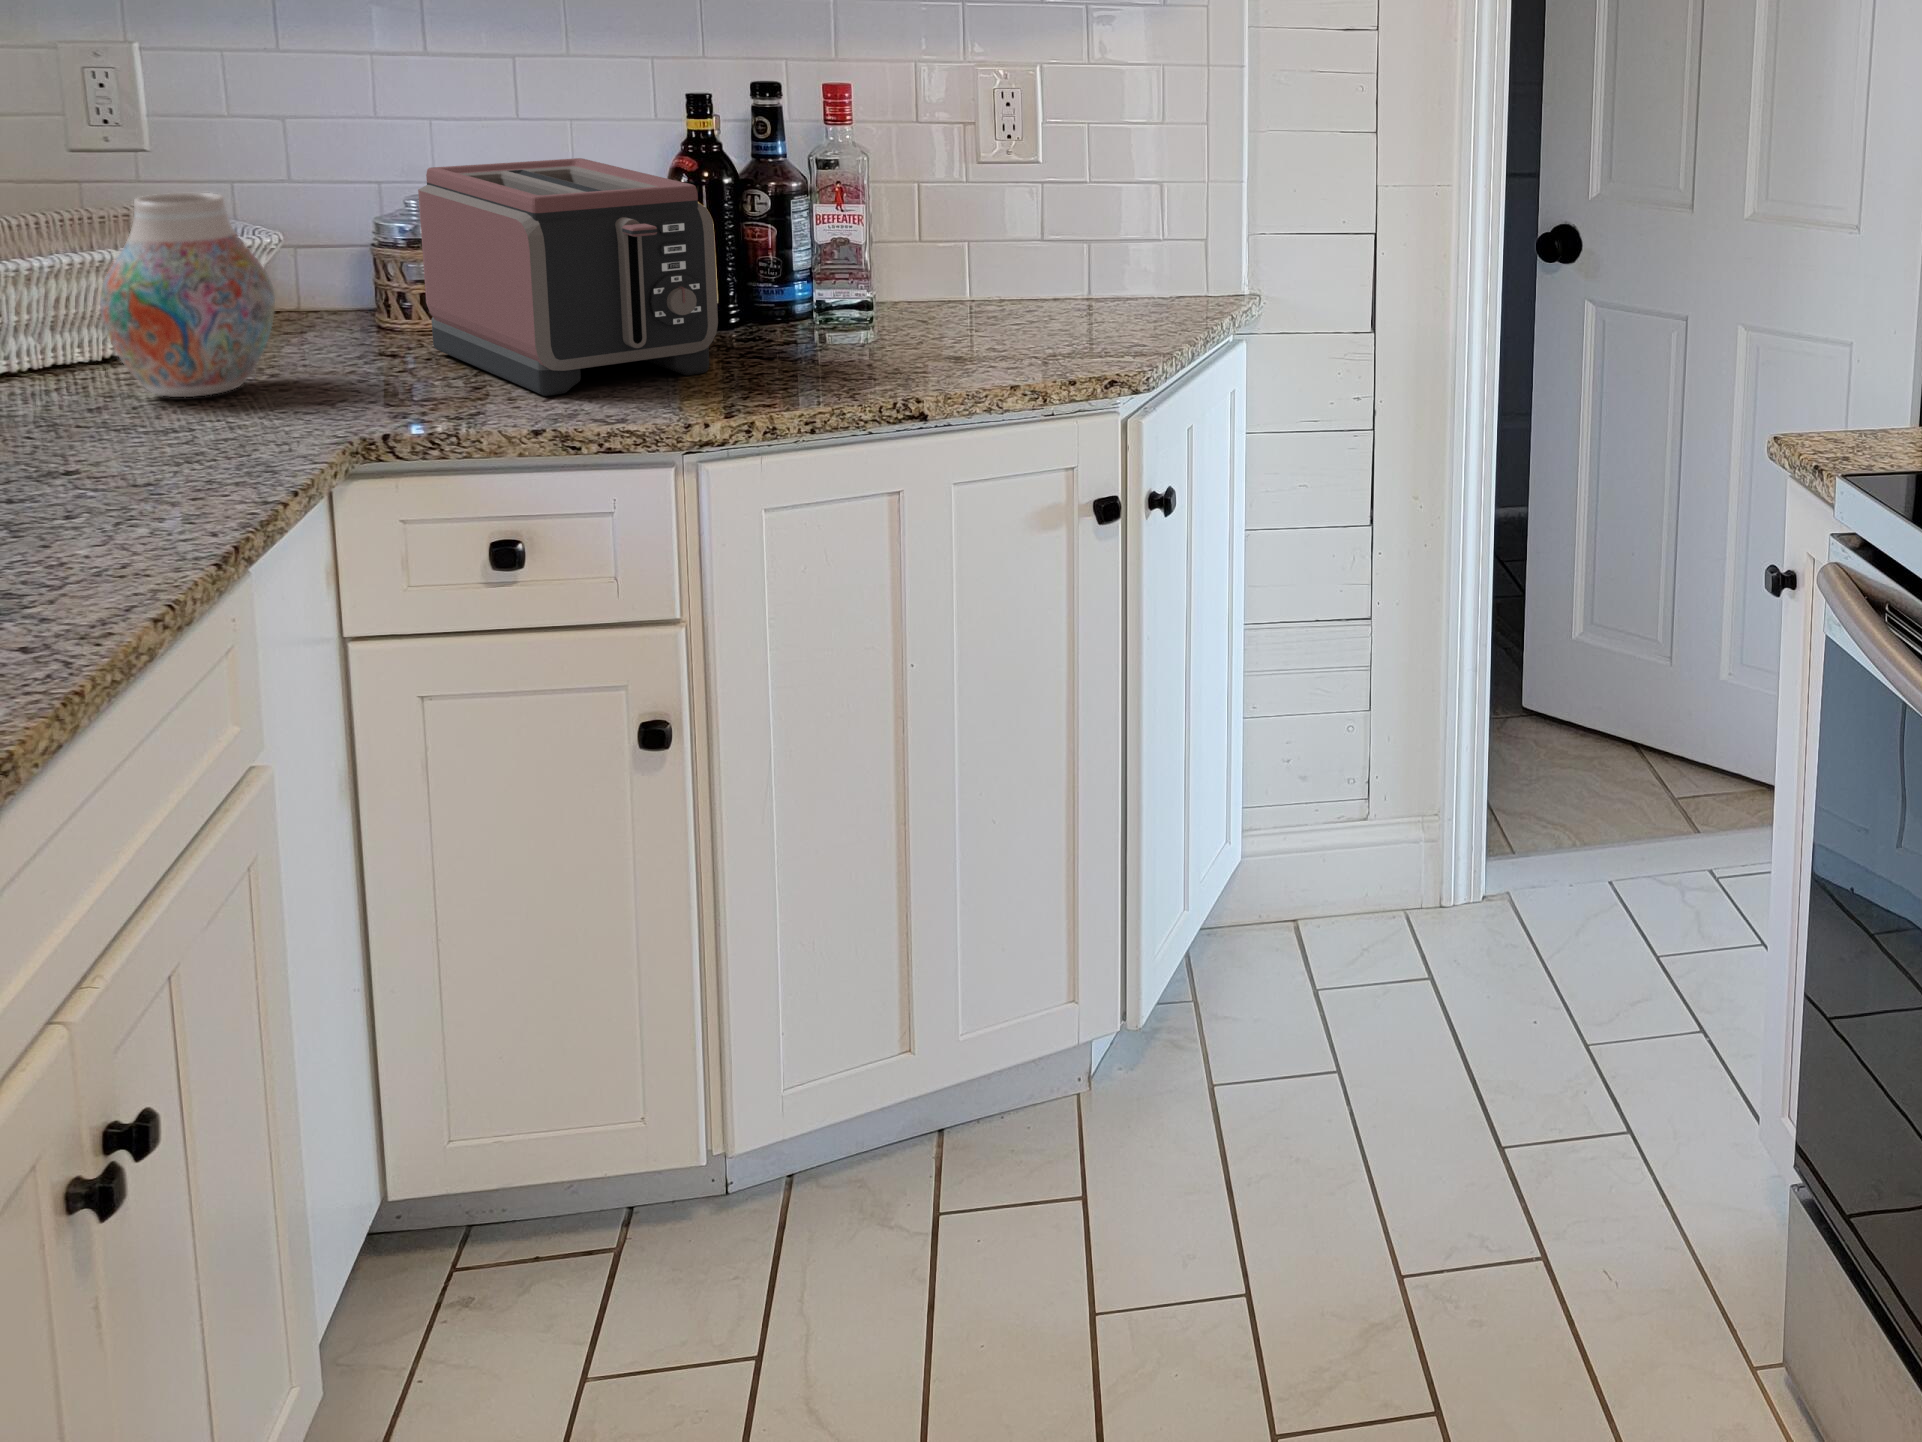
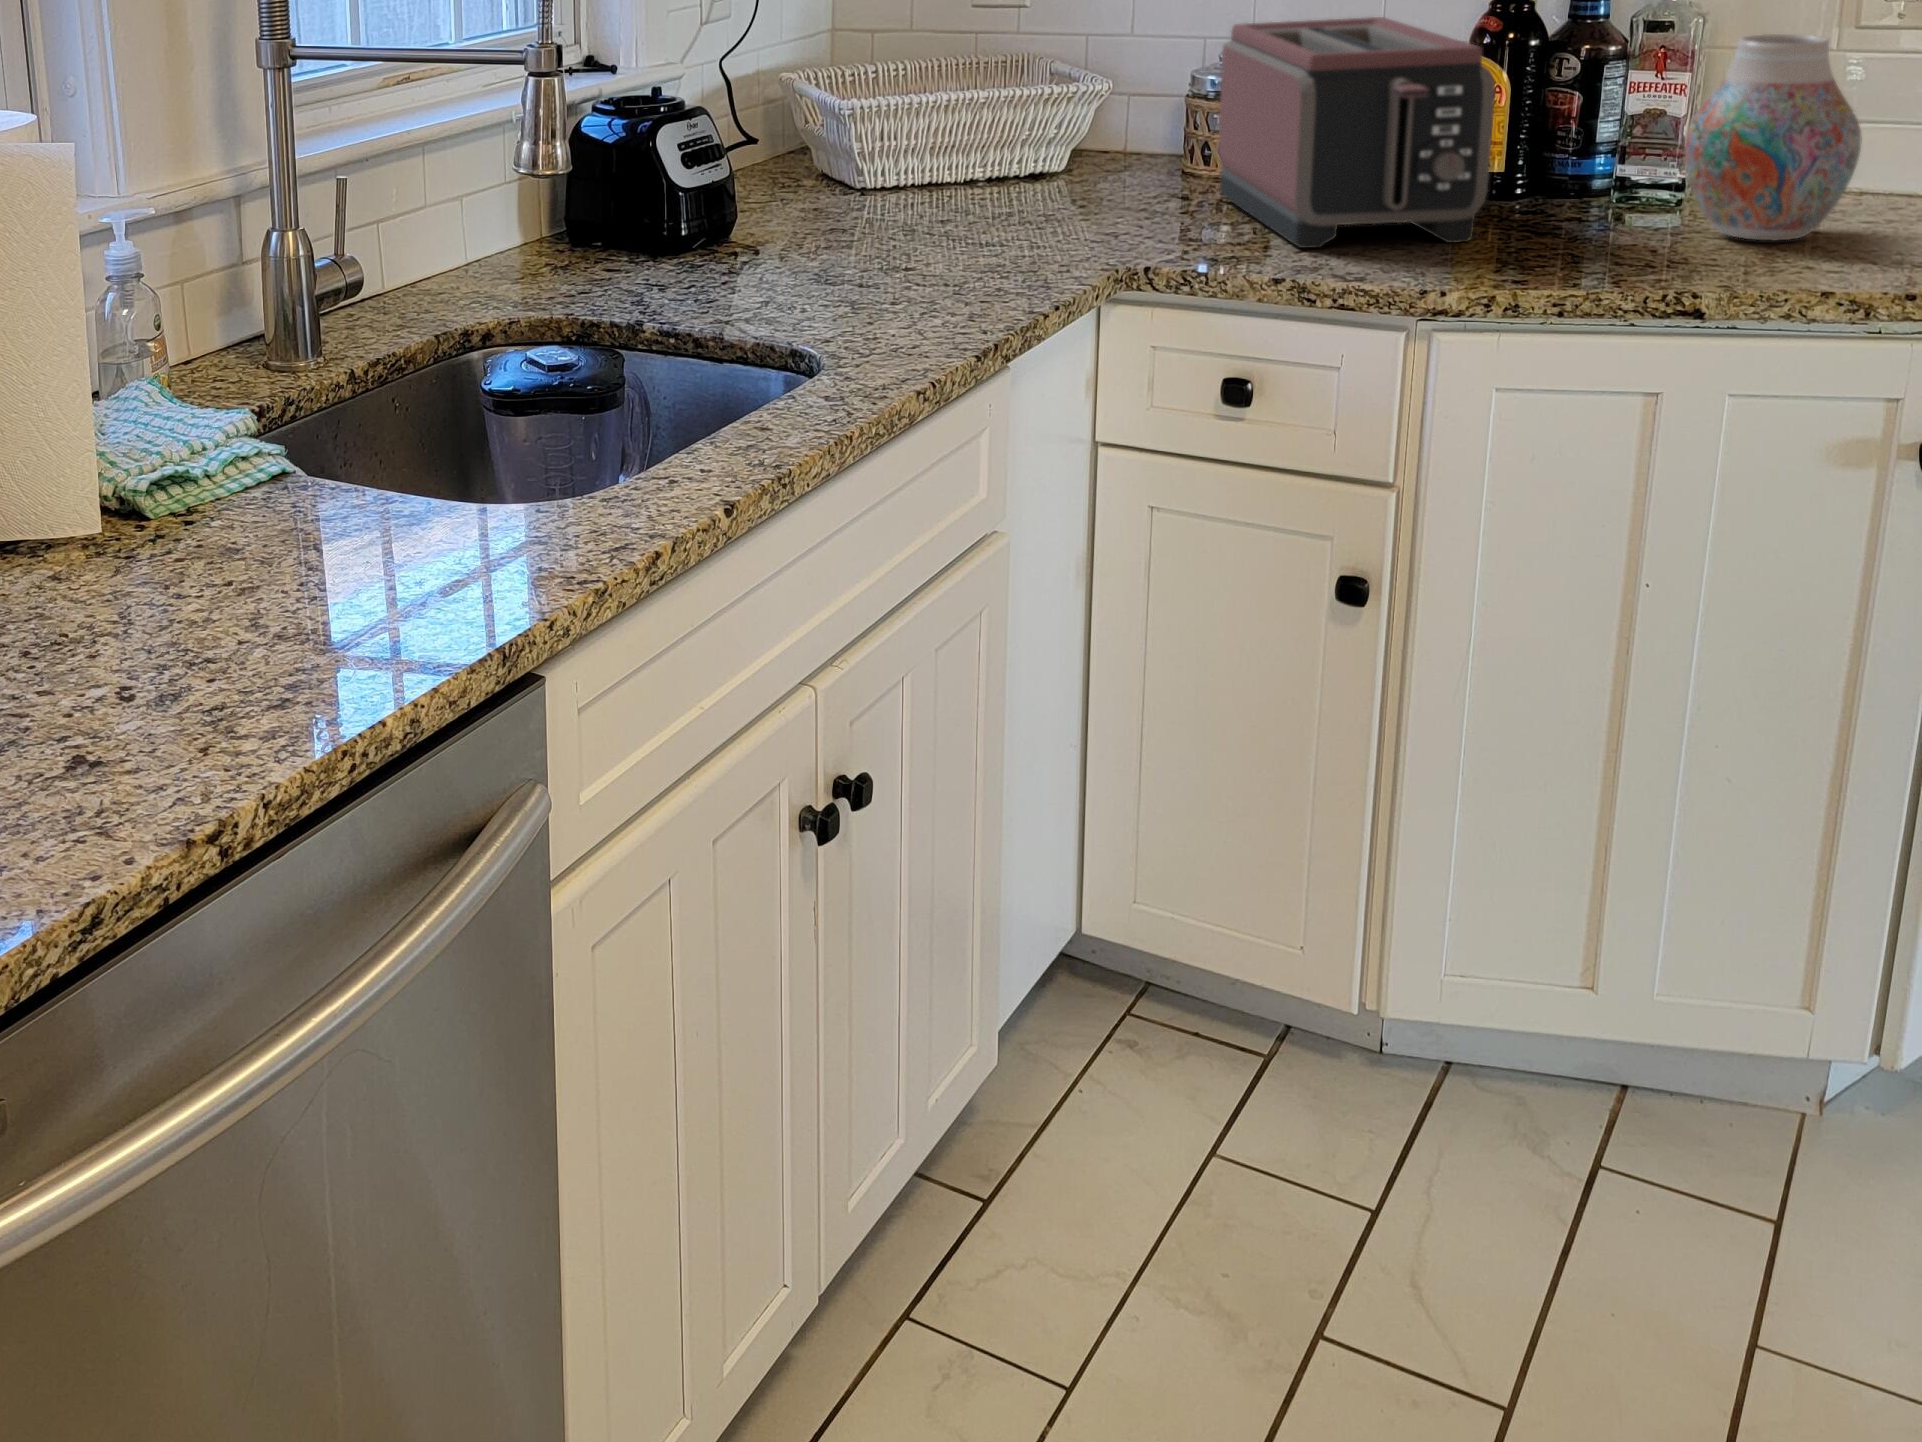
vase: present [100,193,275,397] -> present [1685,34,1862,241]

